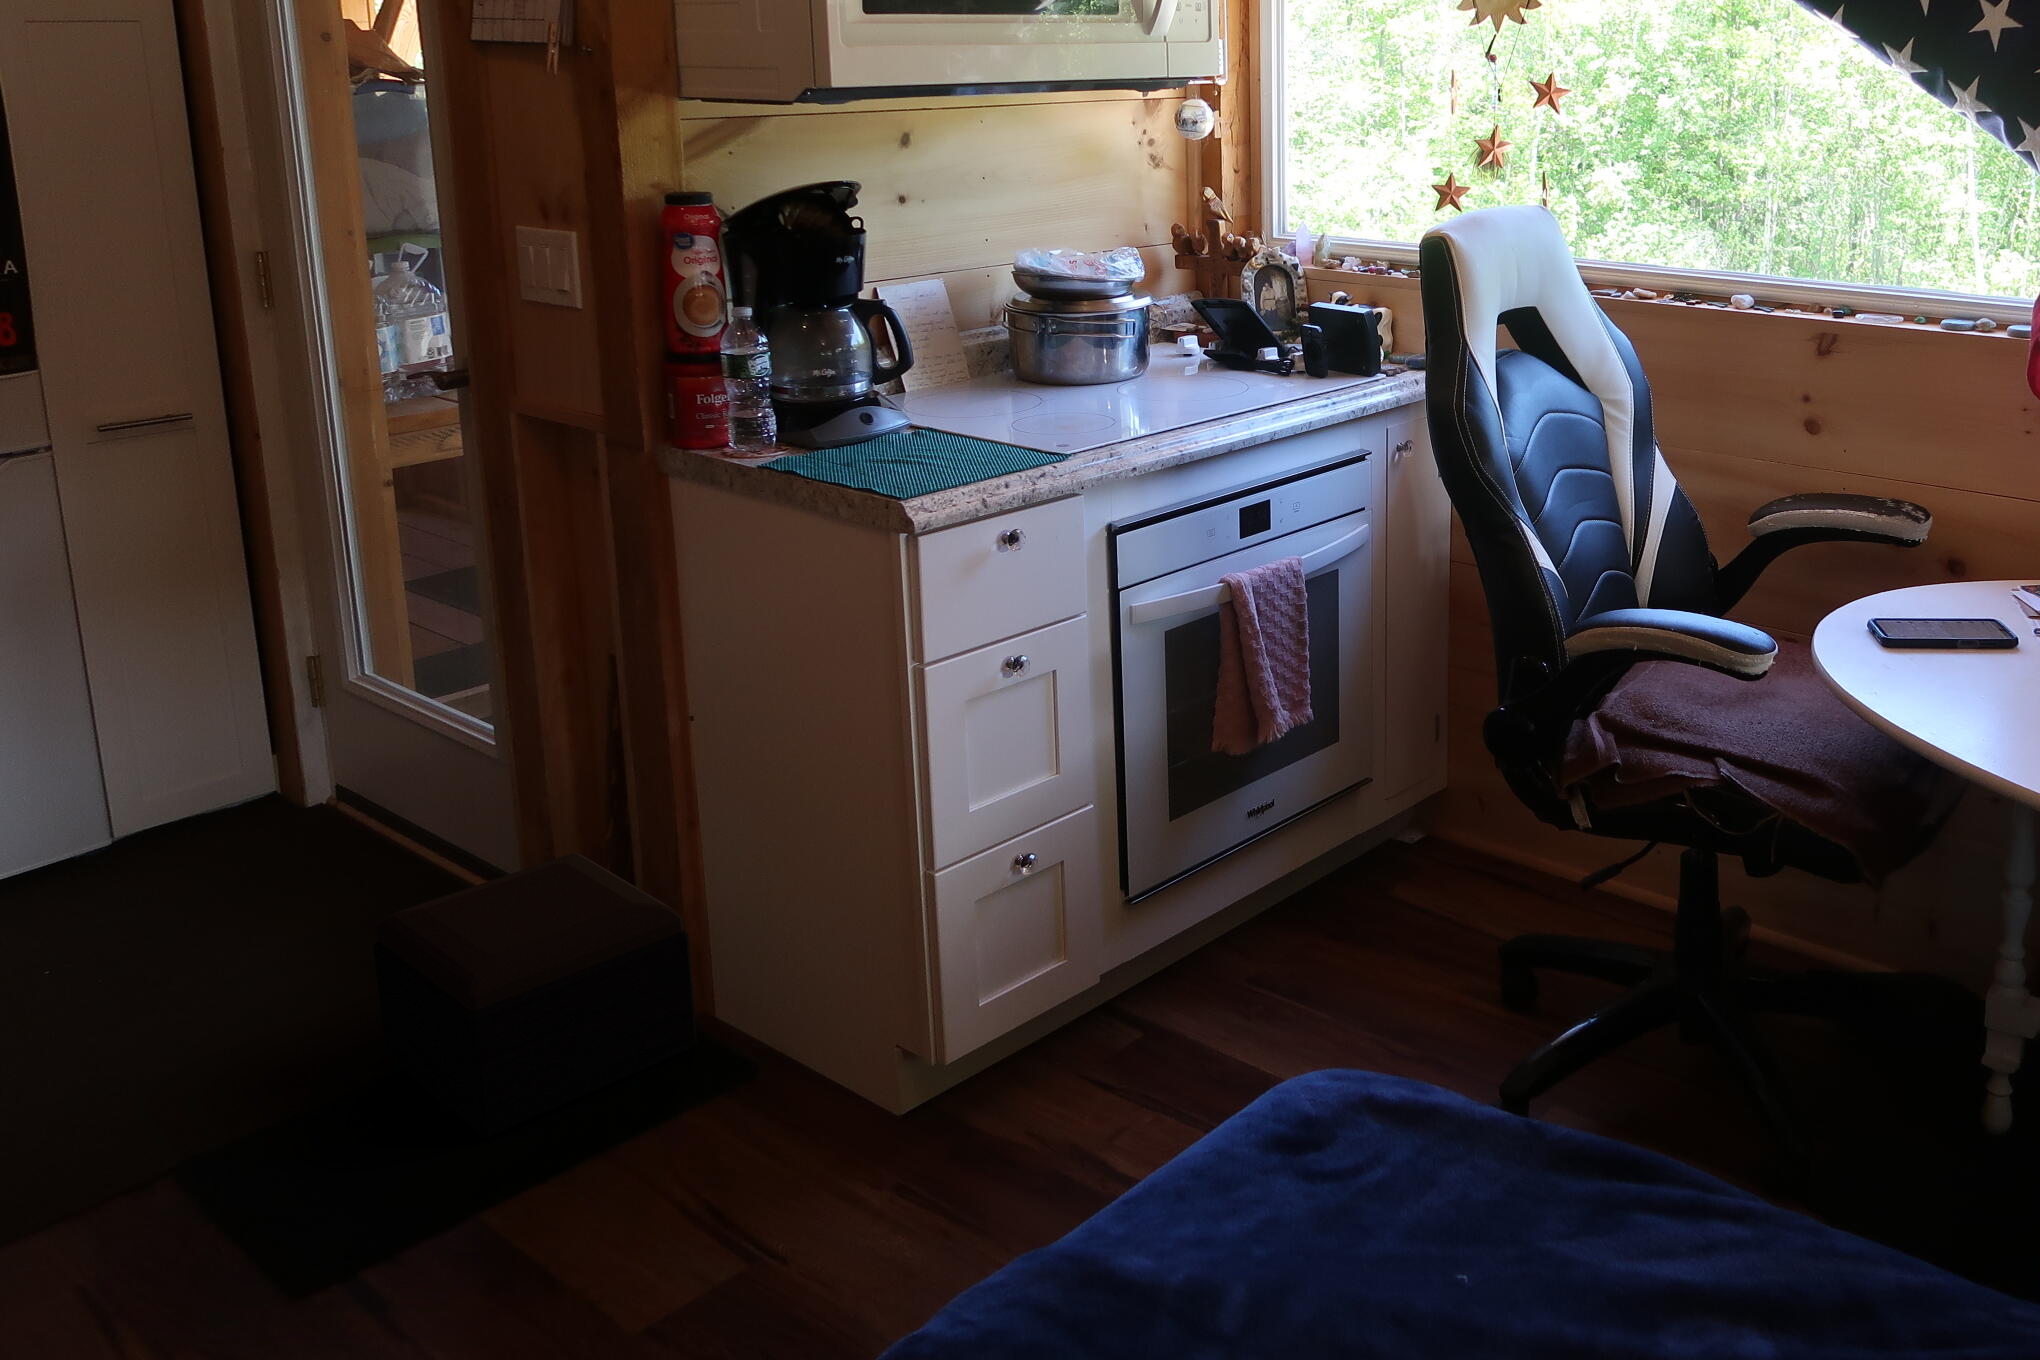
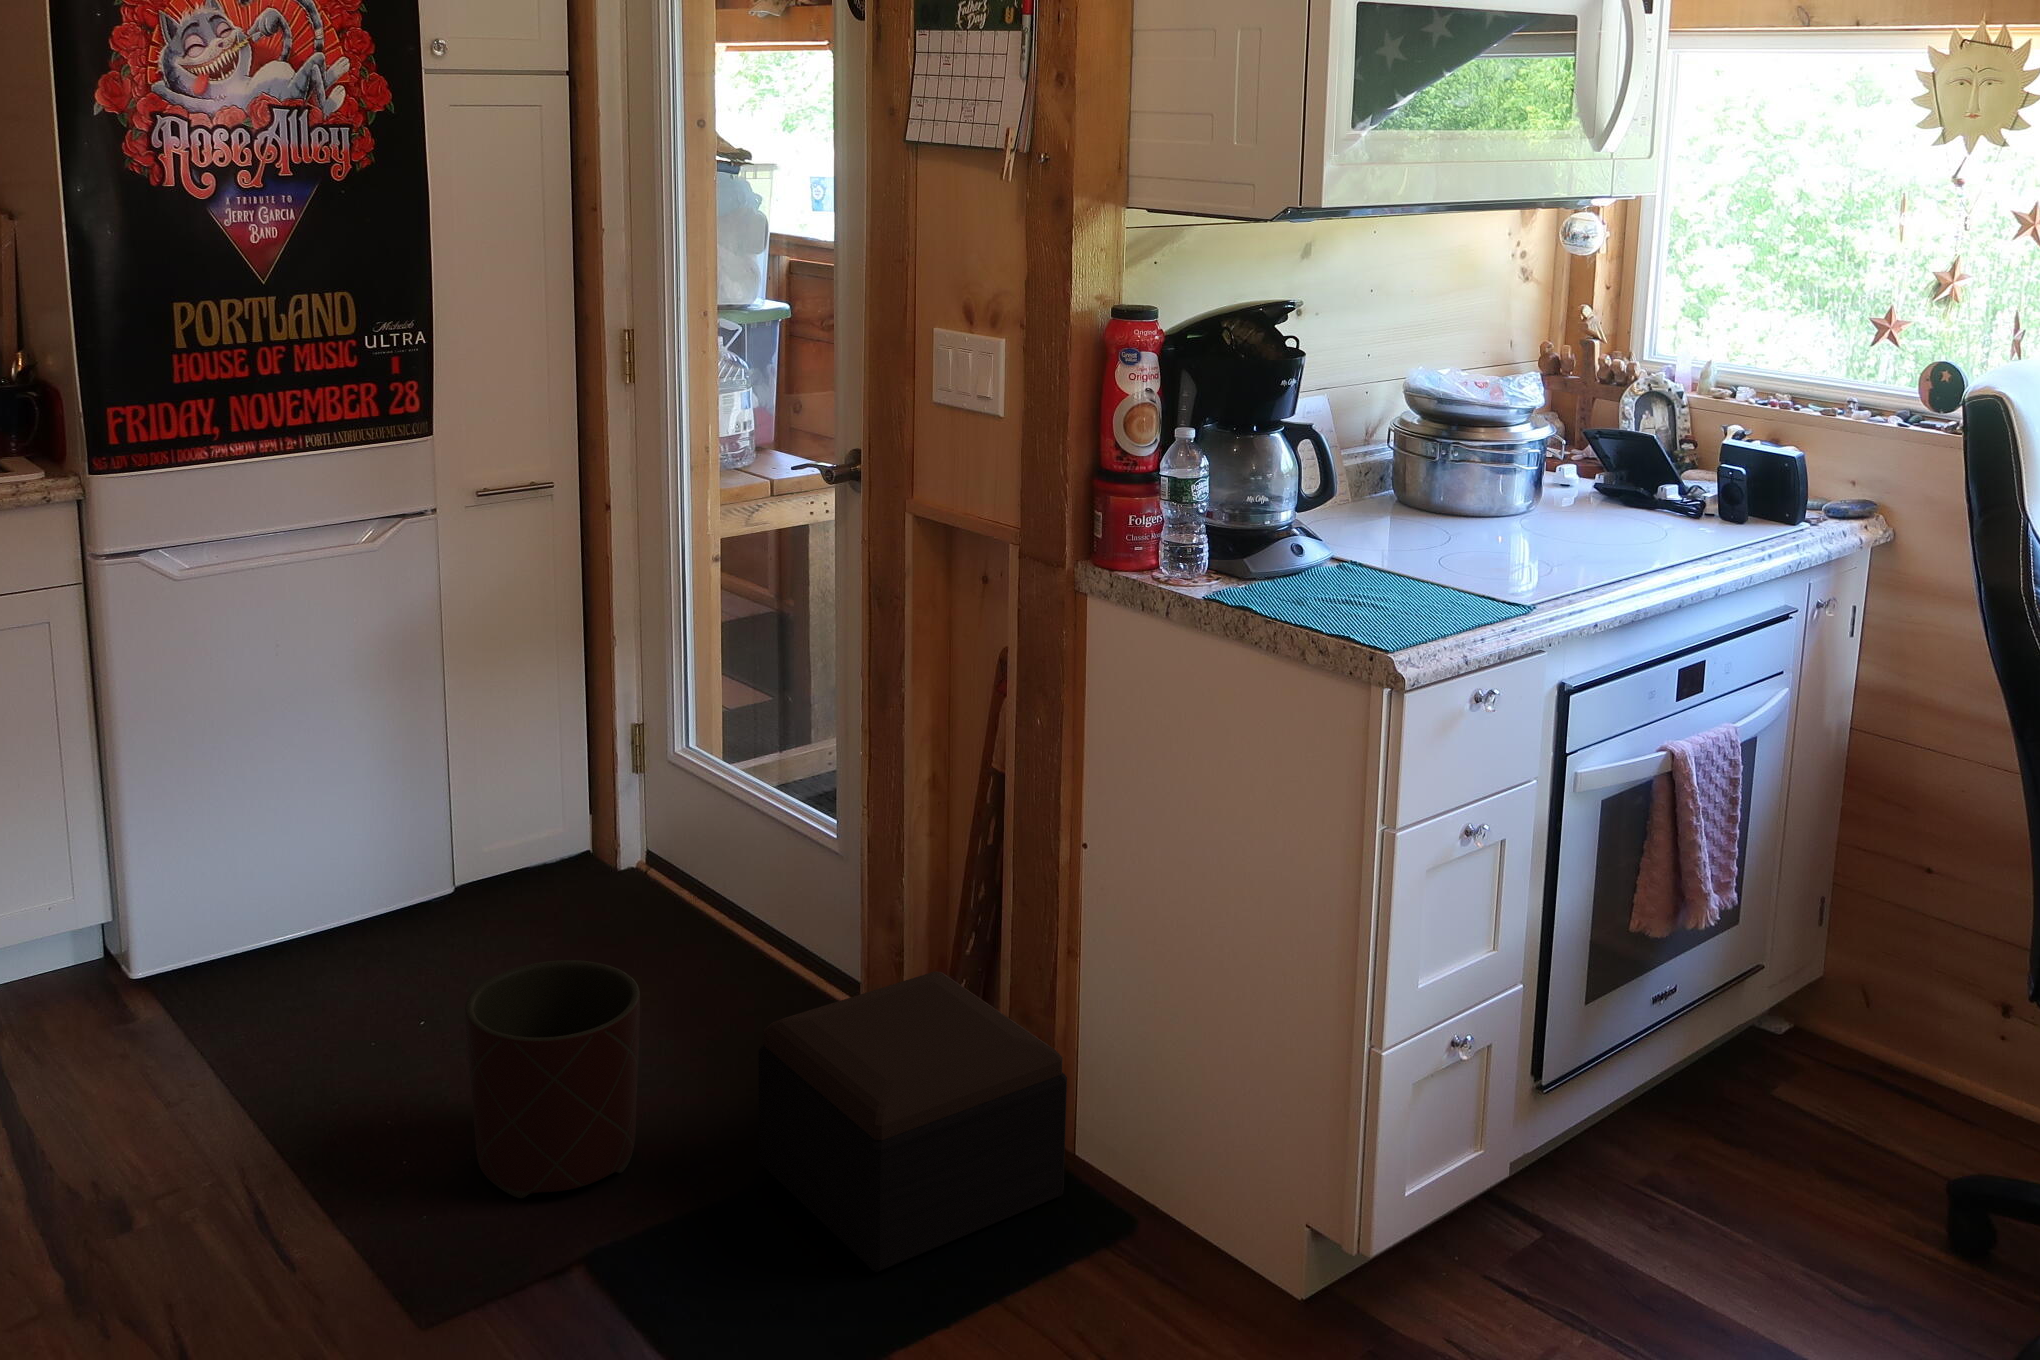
planter: none [40,882,255,1121] -> present [465,960,640,1198]

